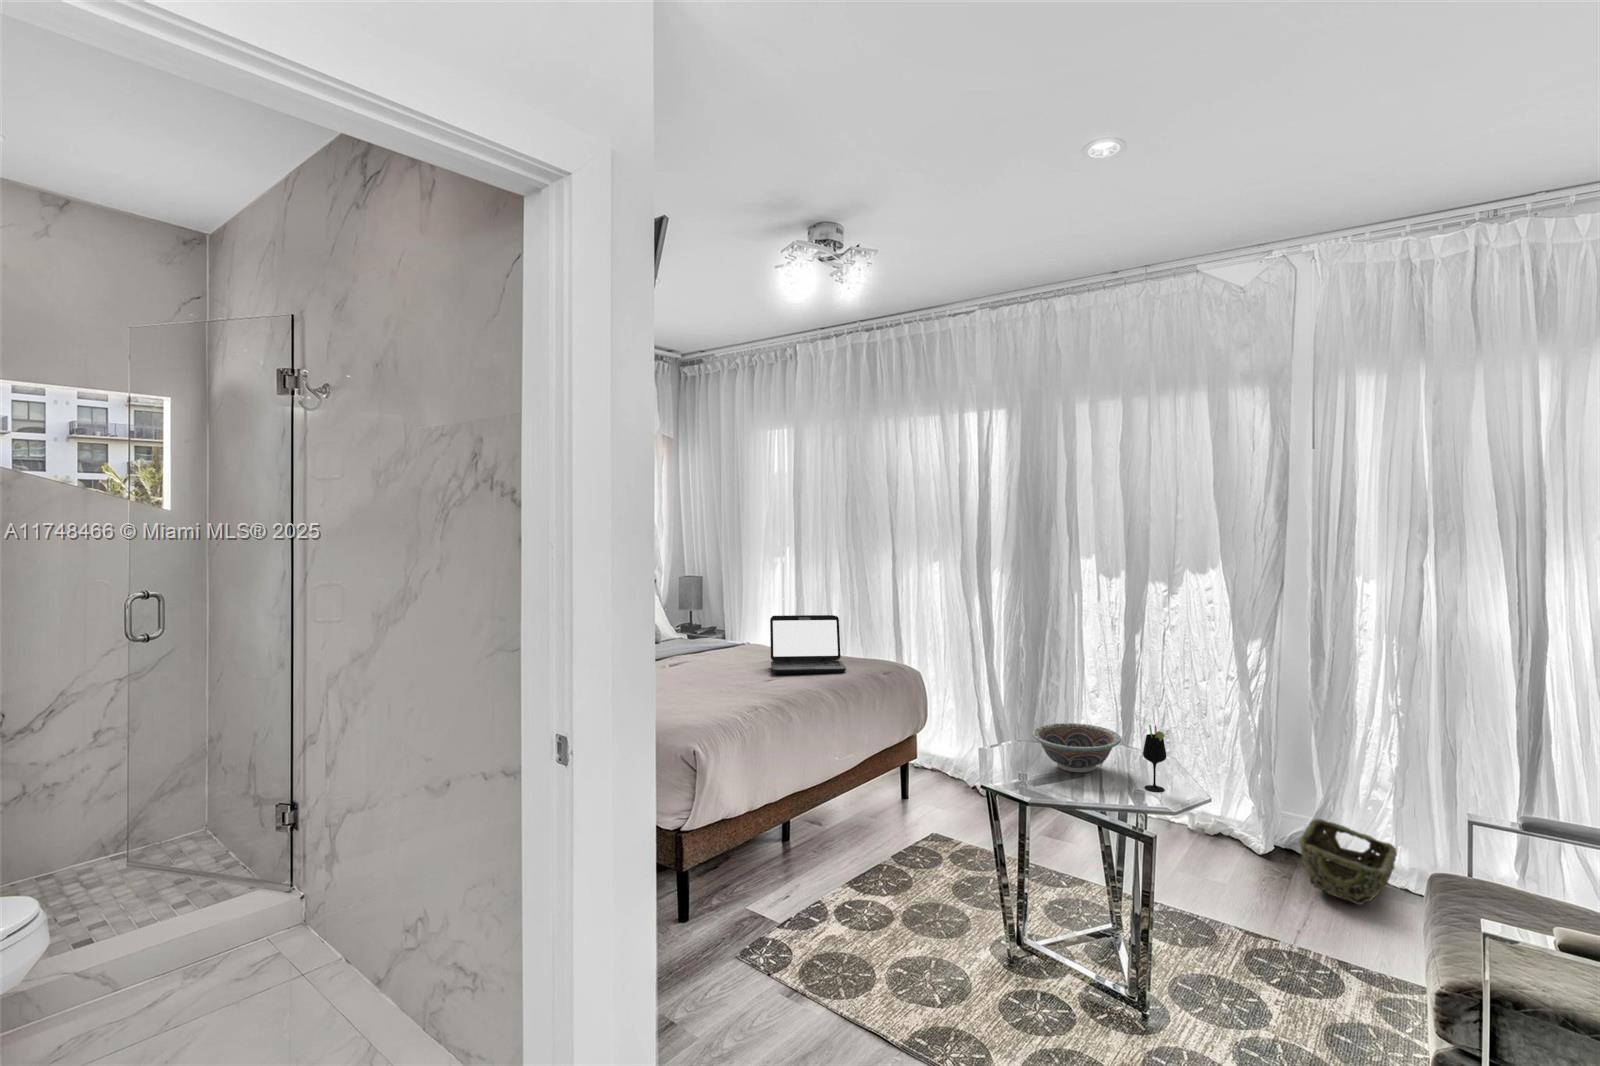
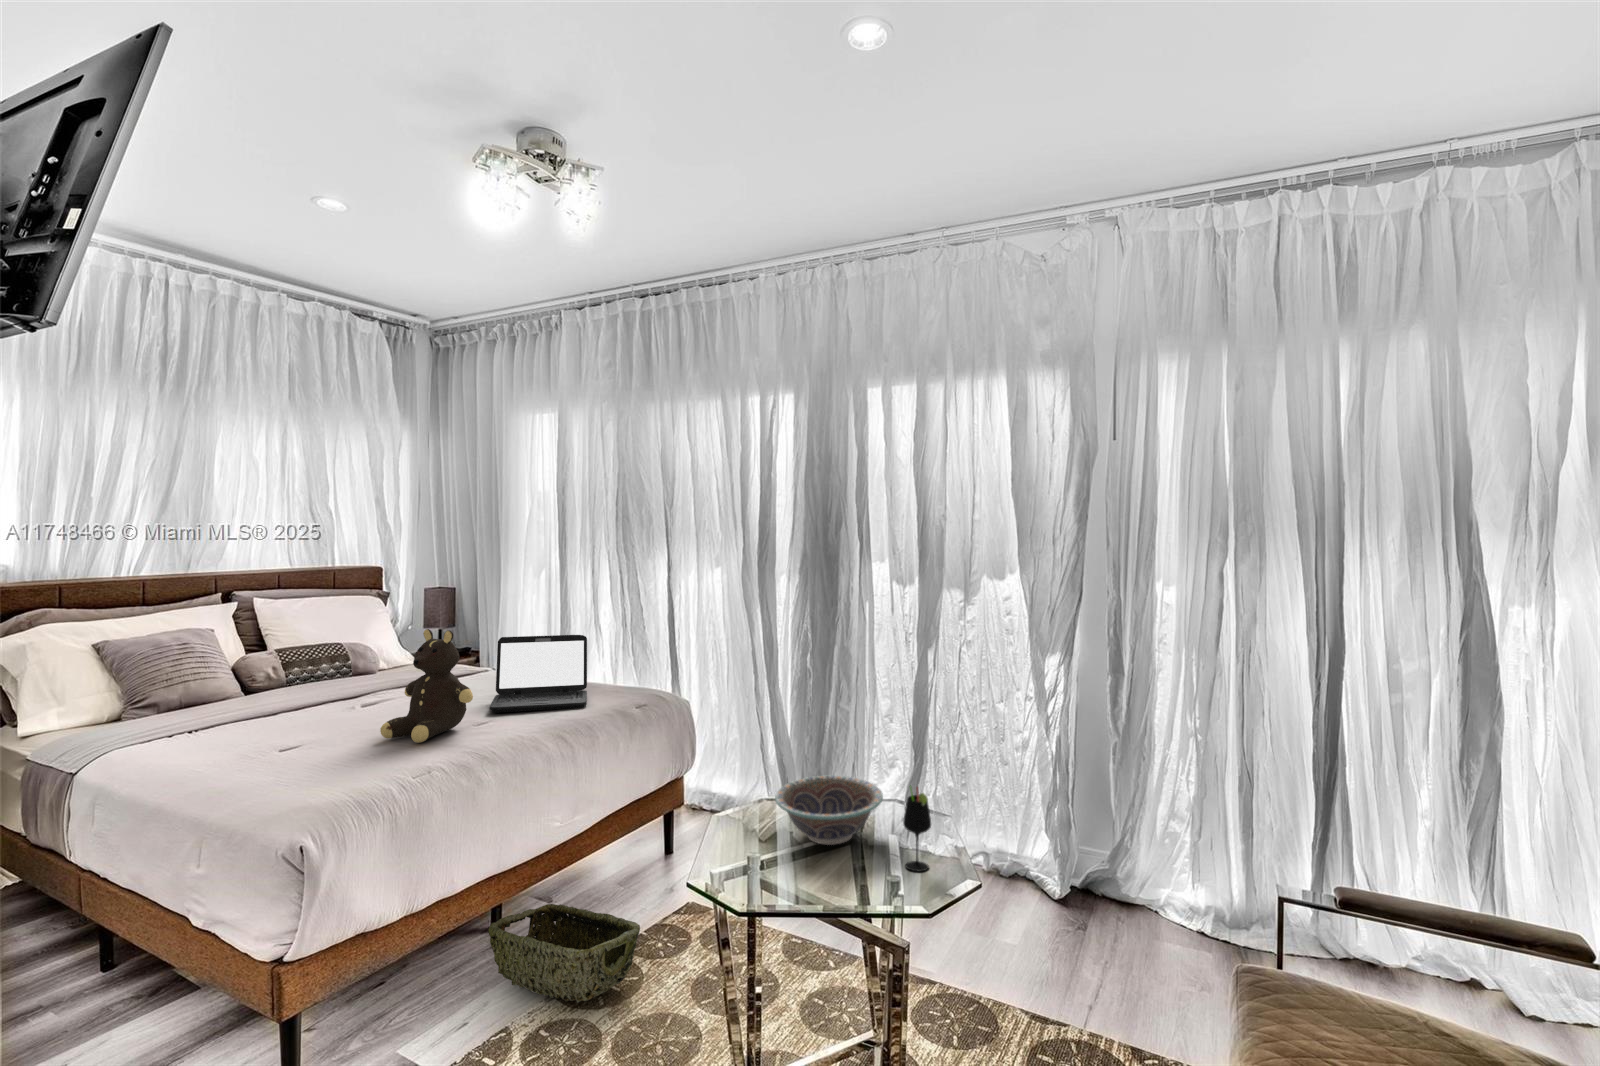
teddy bear: none [705,606,770,691] -> present [380,629,473,743]
woven basket: present [1299,819,1397,905] -> present [488,904,640,1003]

